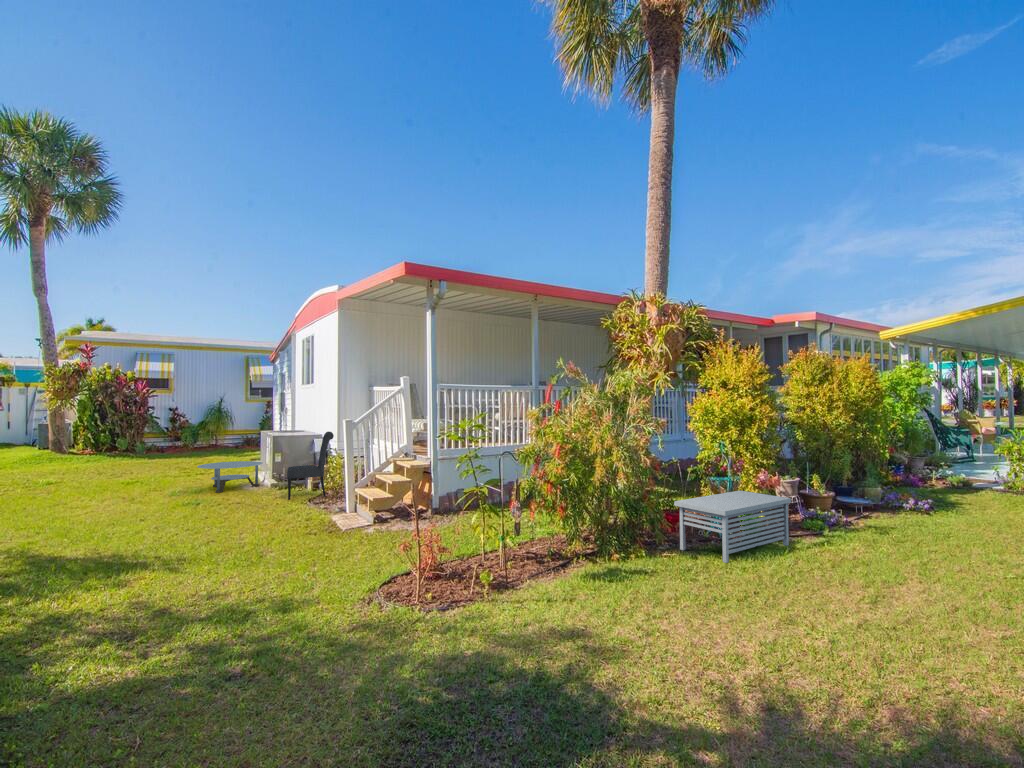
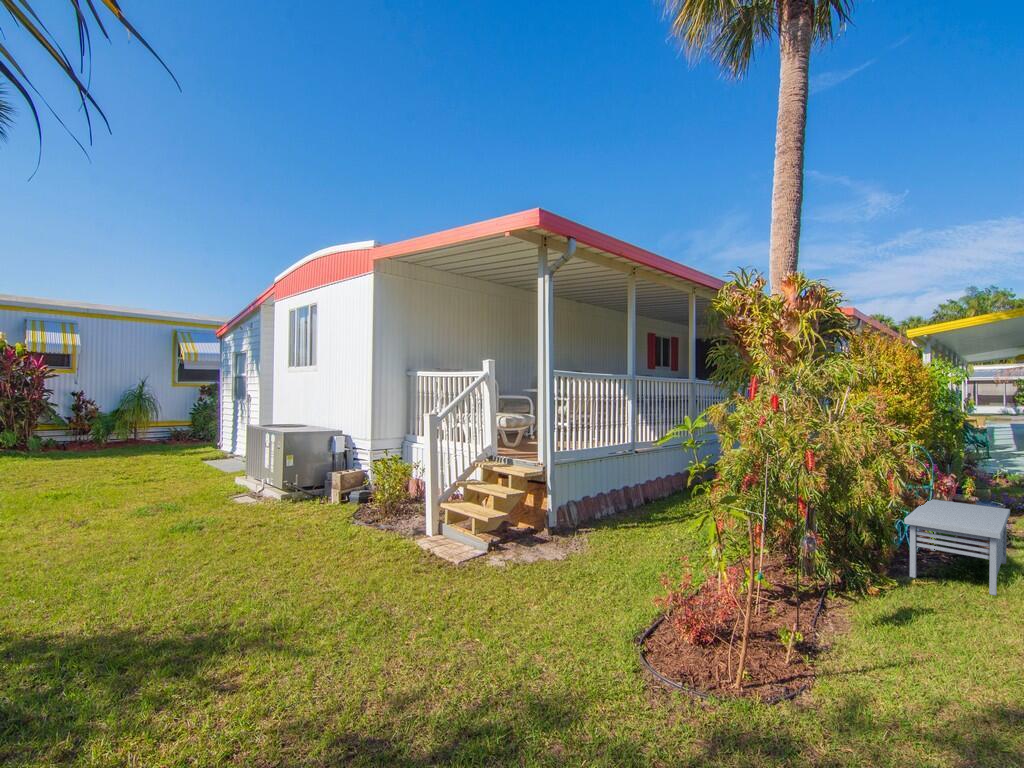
chair: present [287,432,334,500] -> none [310,428,374,518]
round table: present [197,461,262,493] -> none [172,465,260,509]

